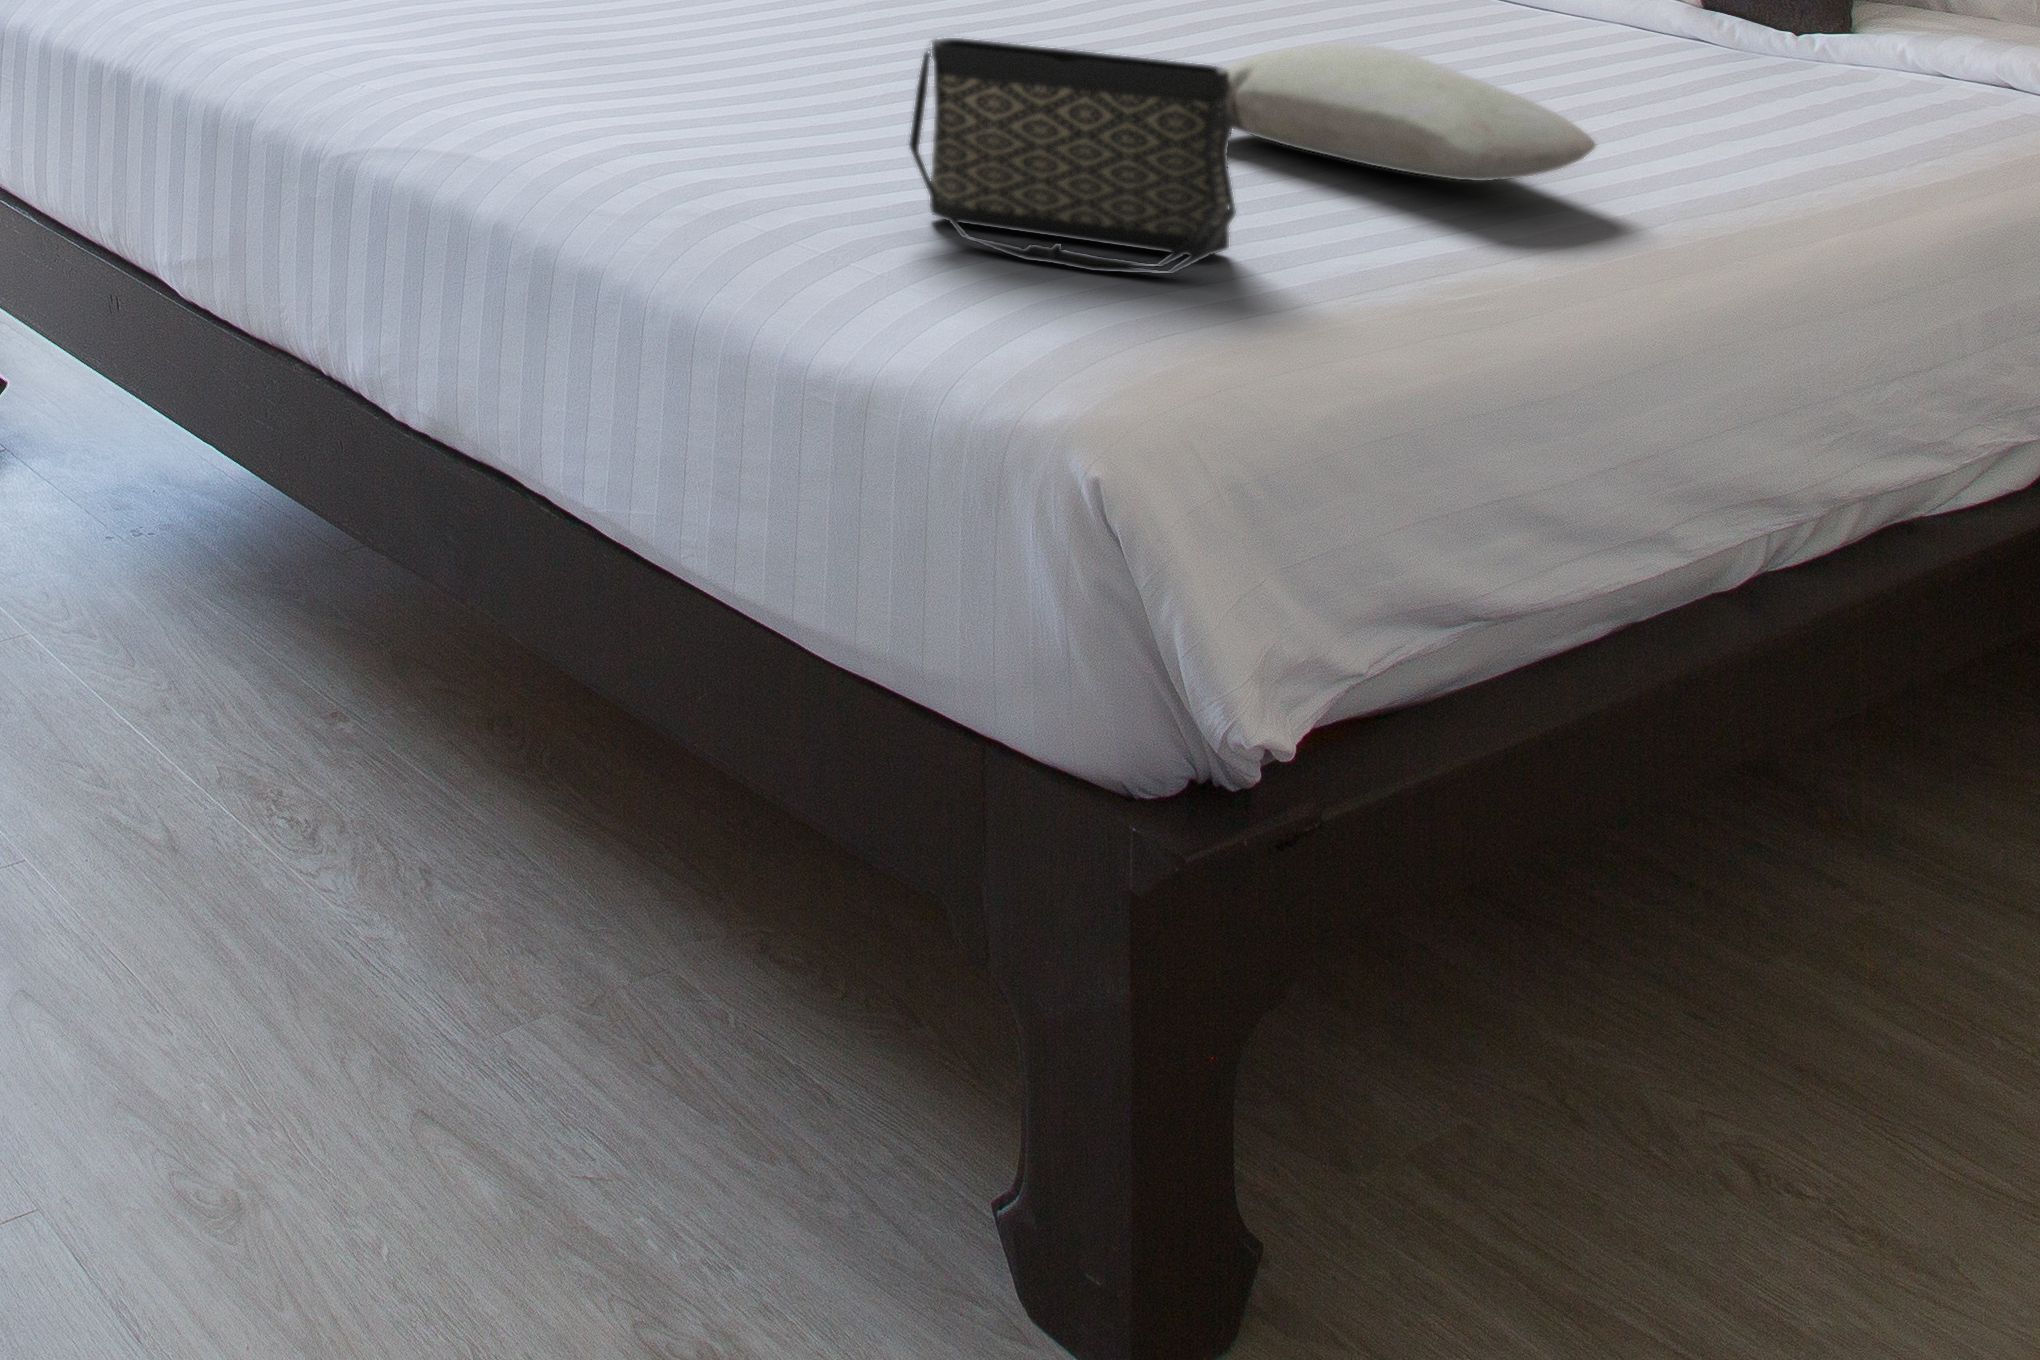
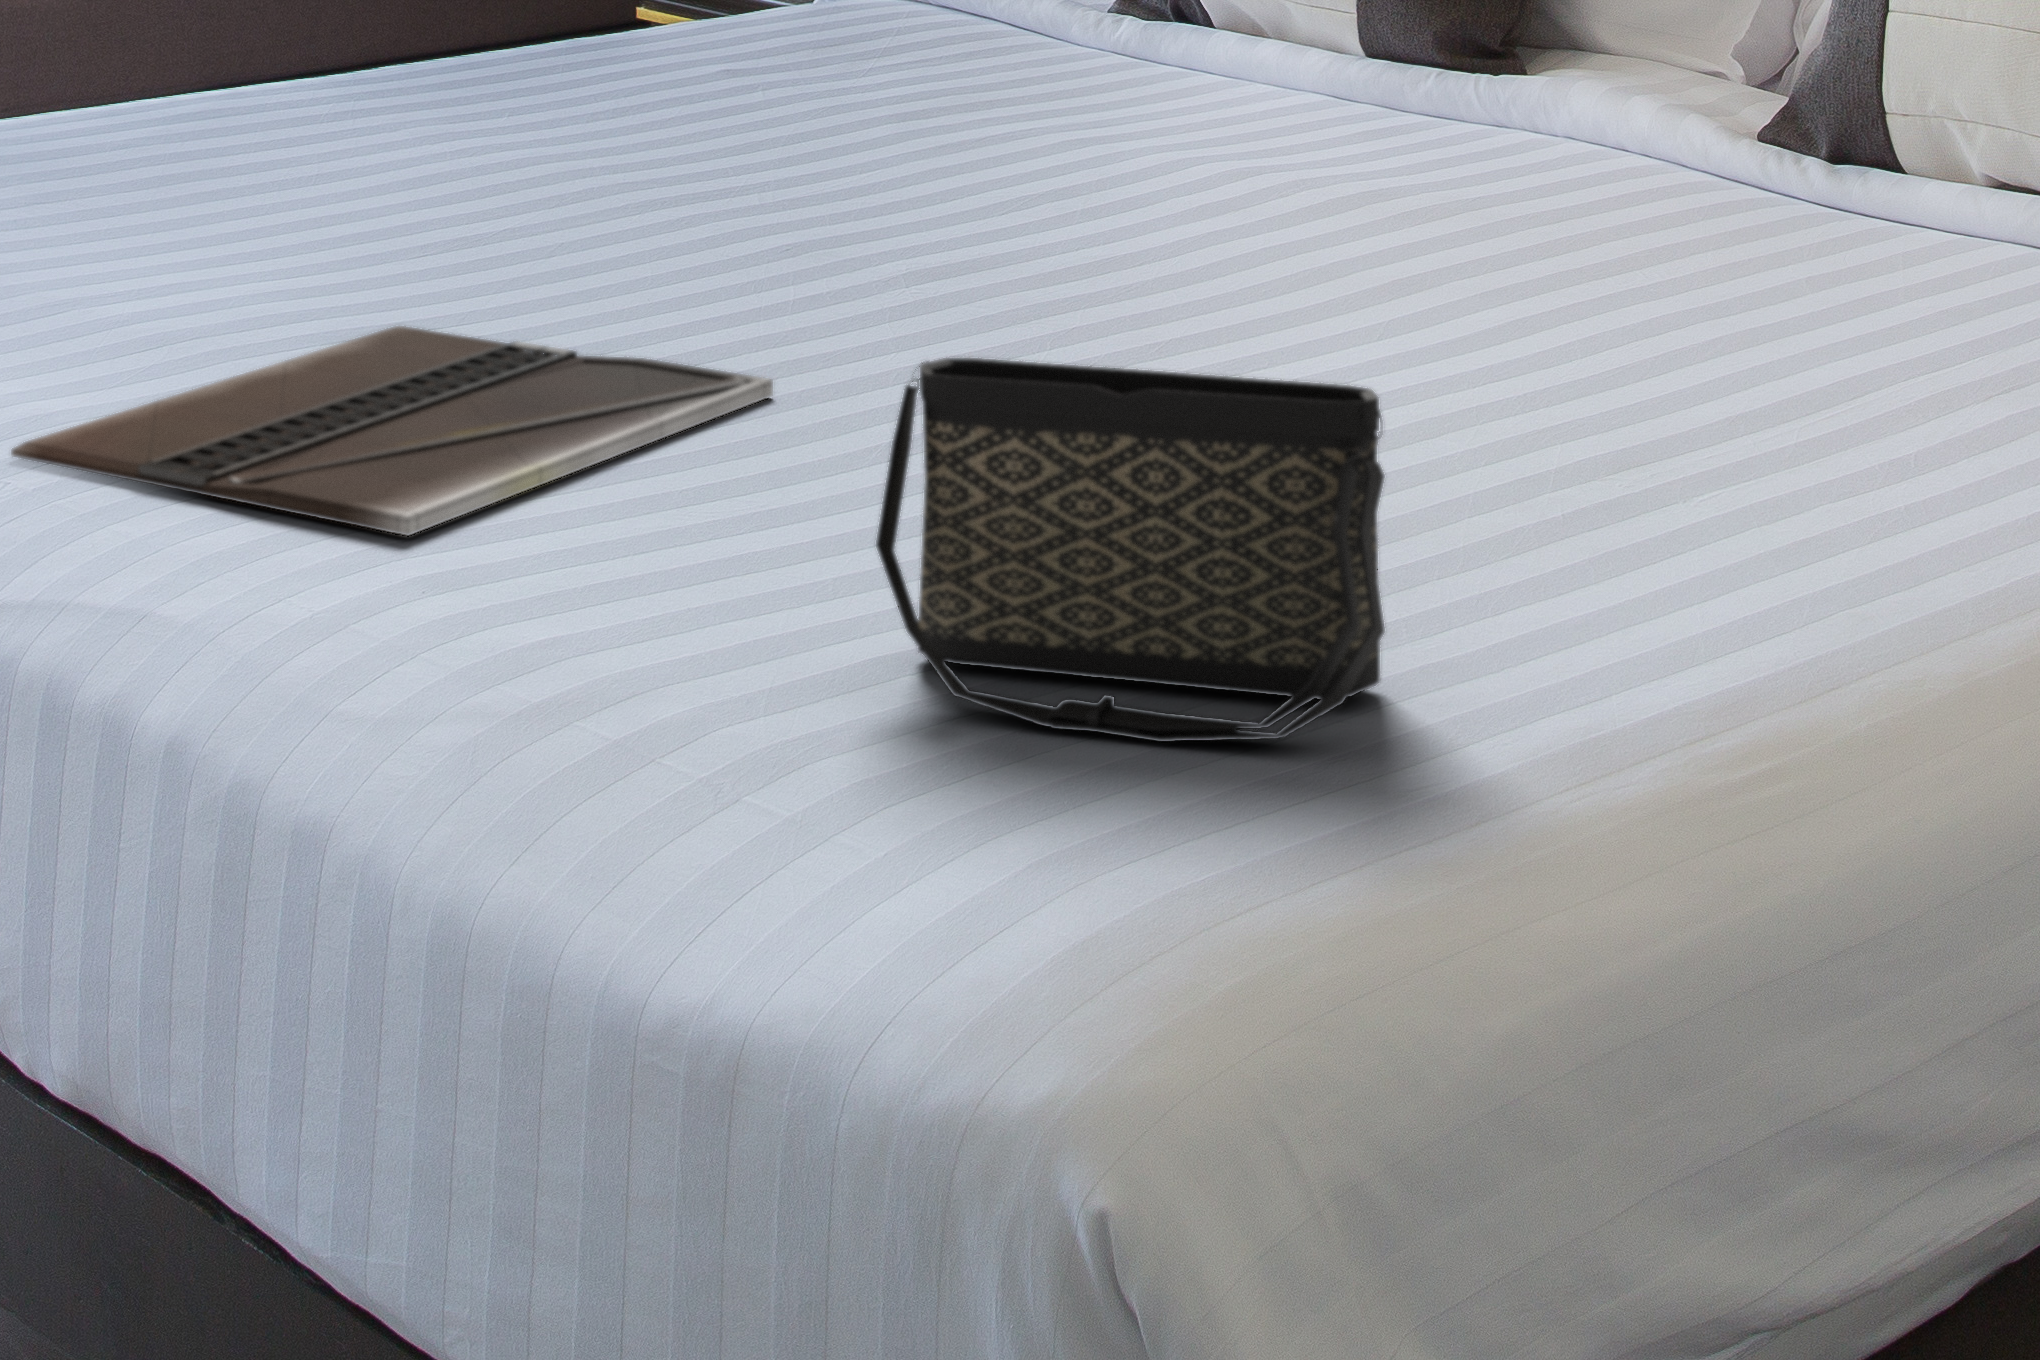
laptop: none [345,23,797,136] -> present [11,326,773,536]
pillow: present [1224,42,1596,181] -> none [1362,309,1946,527]

